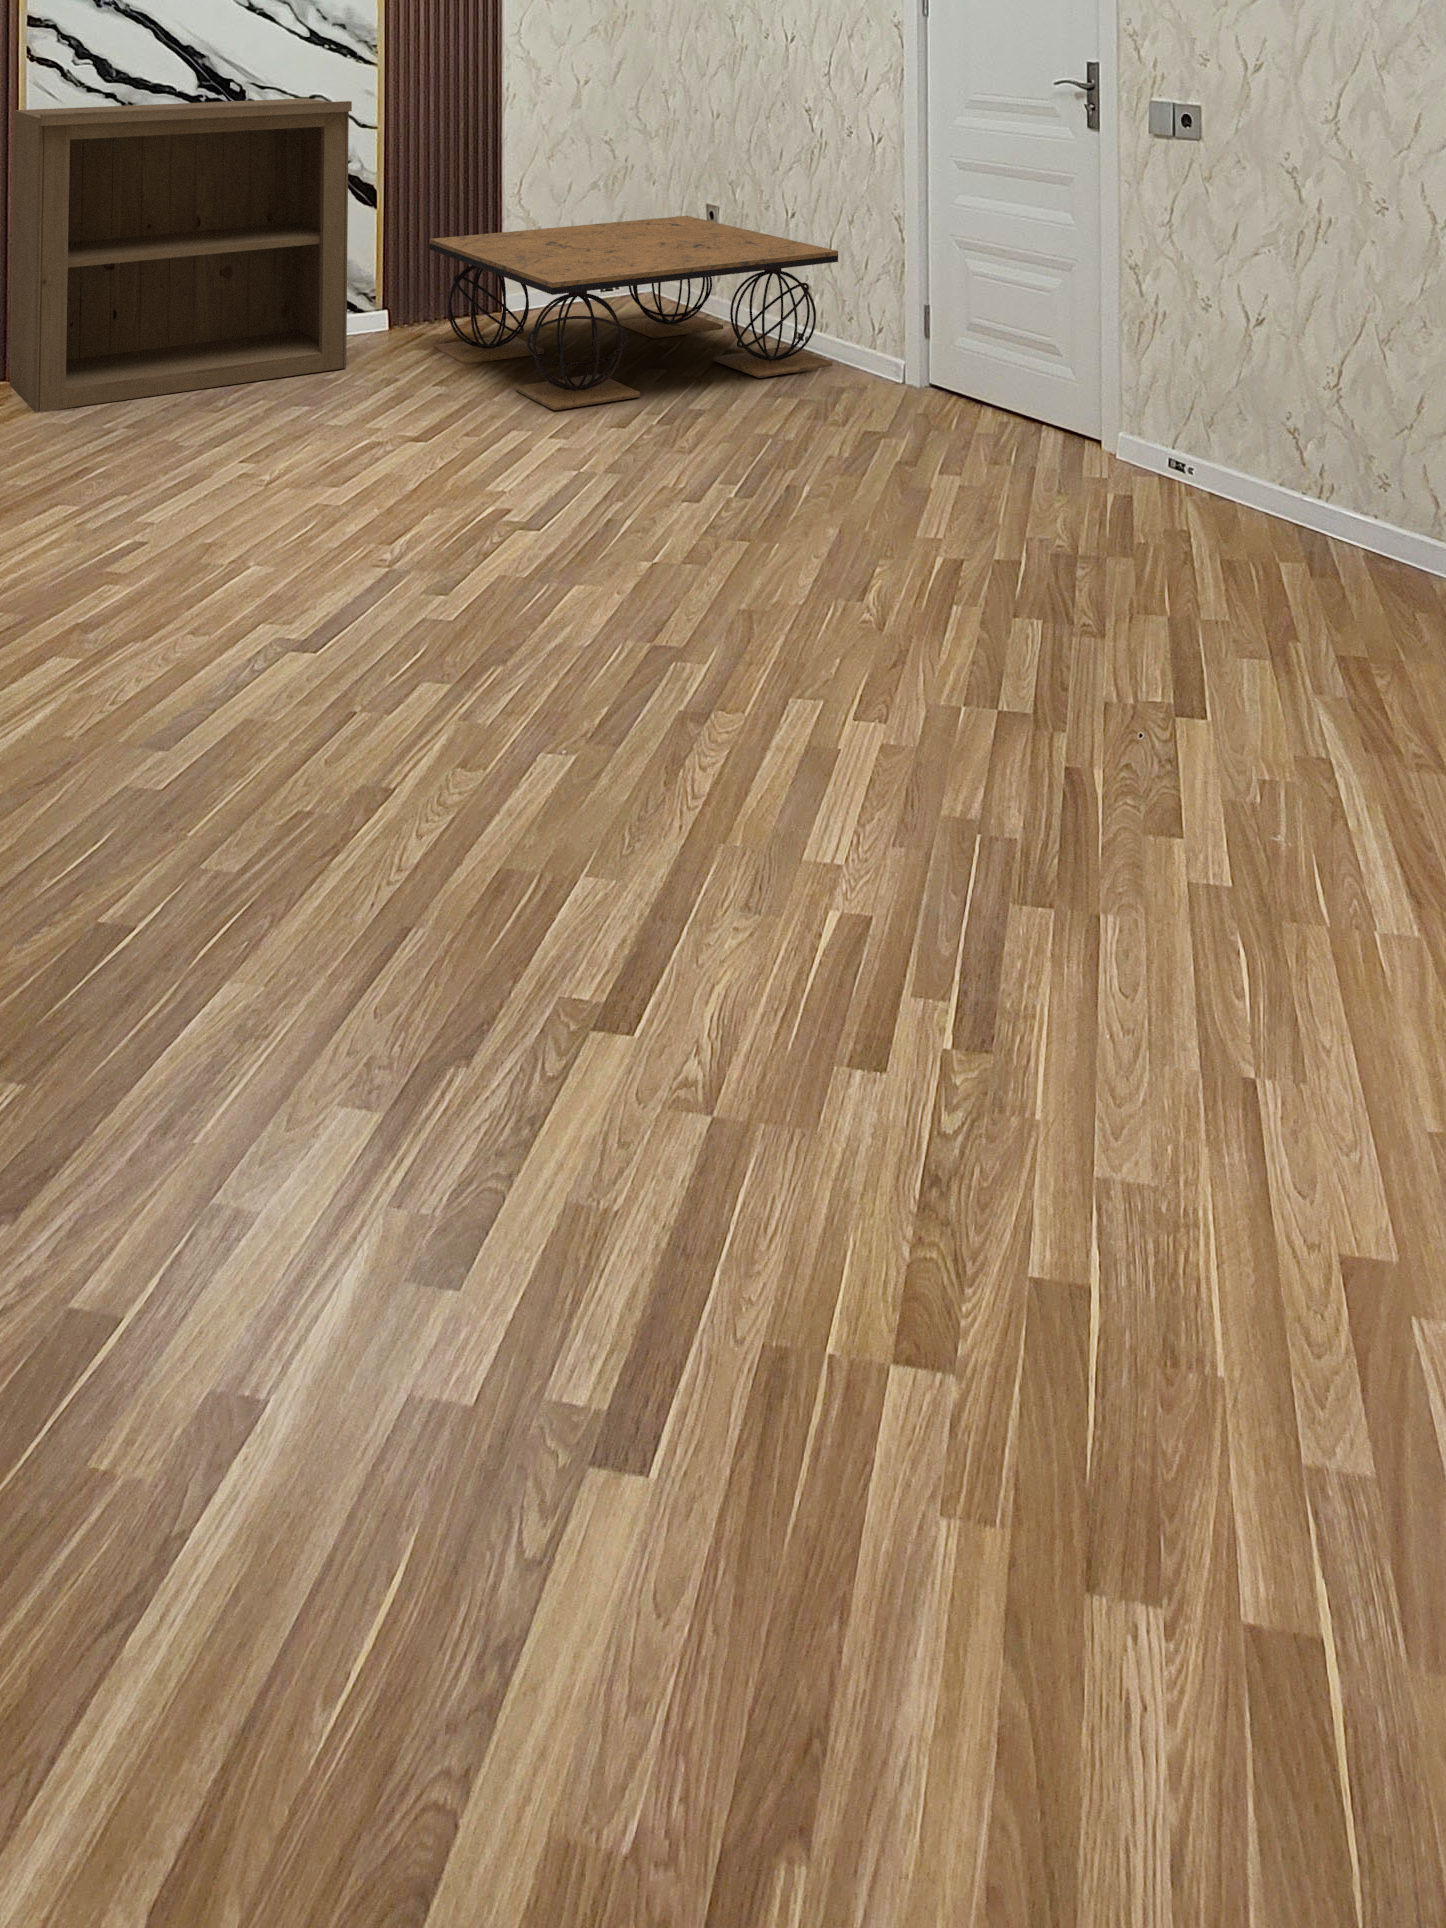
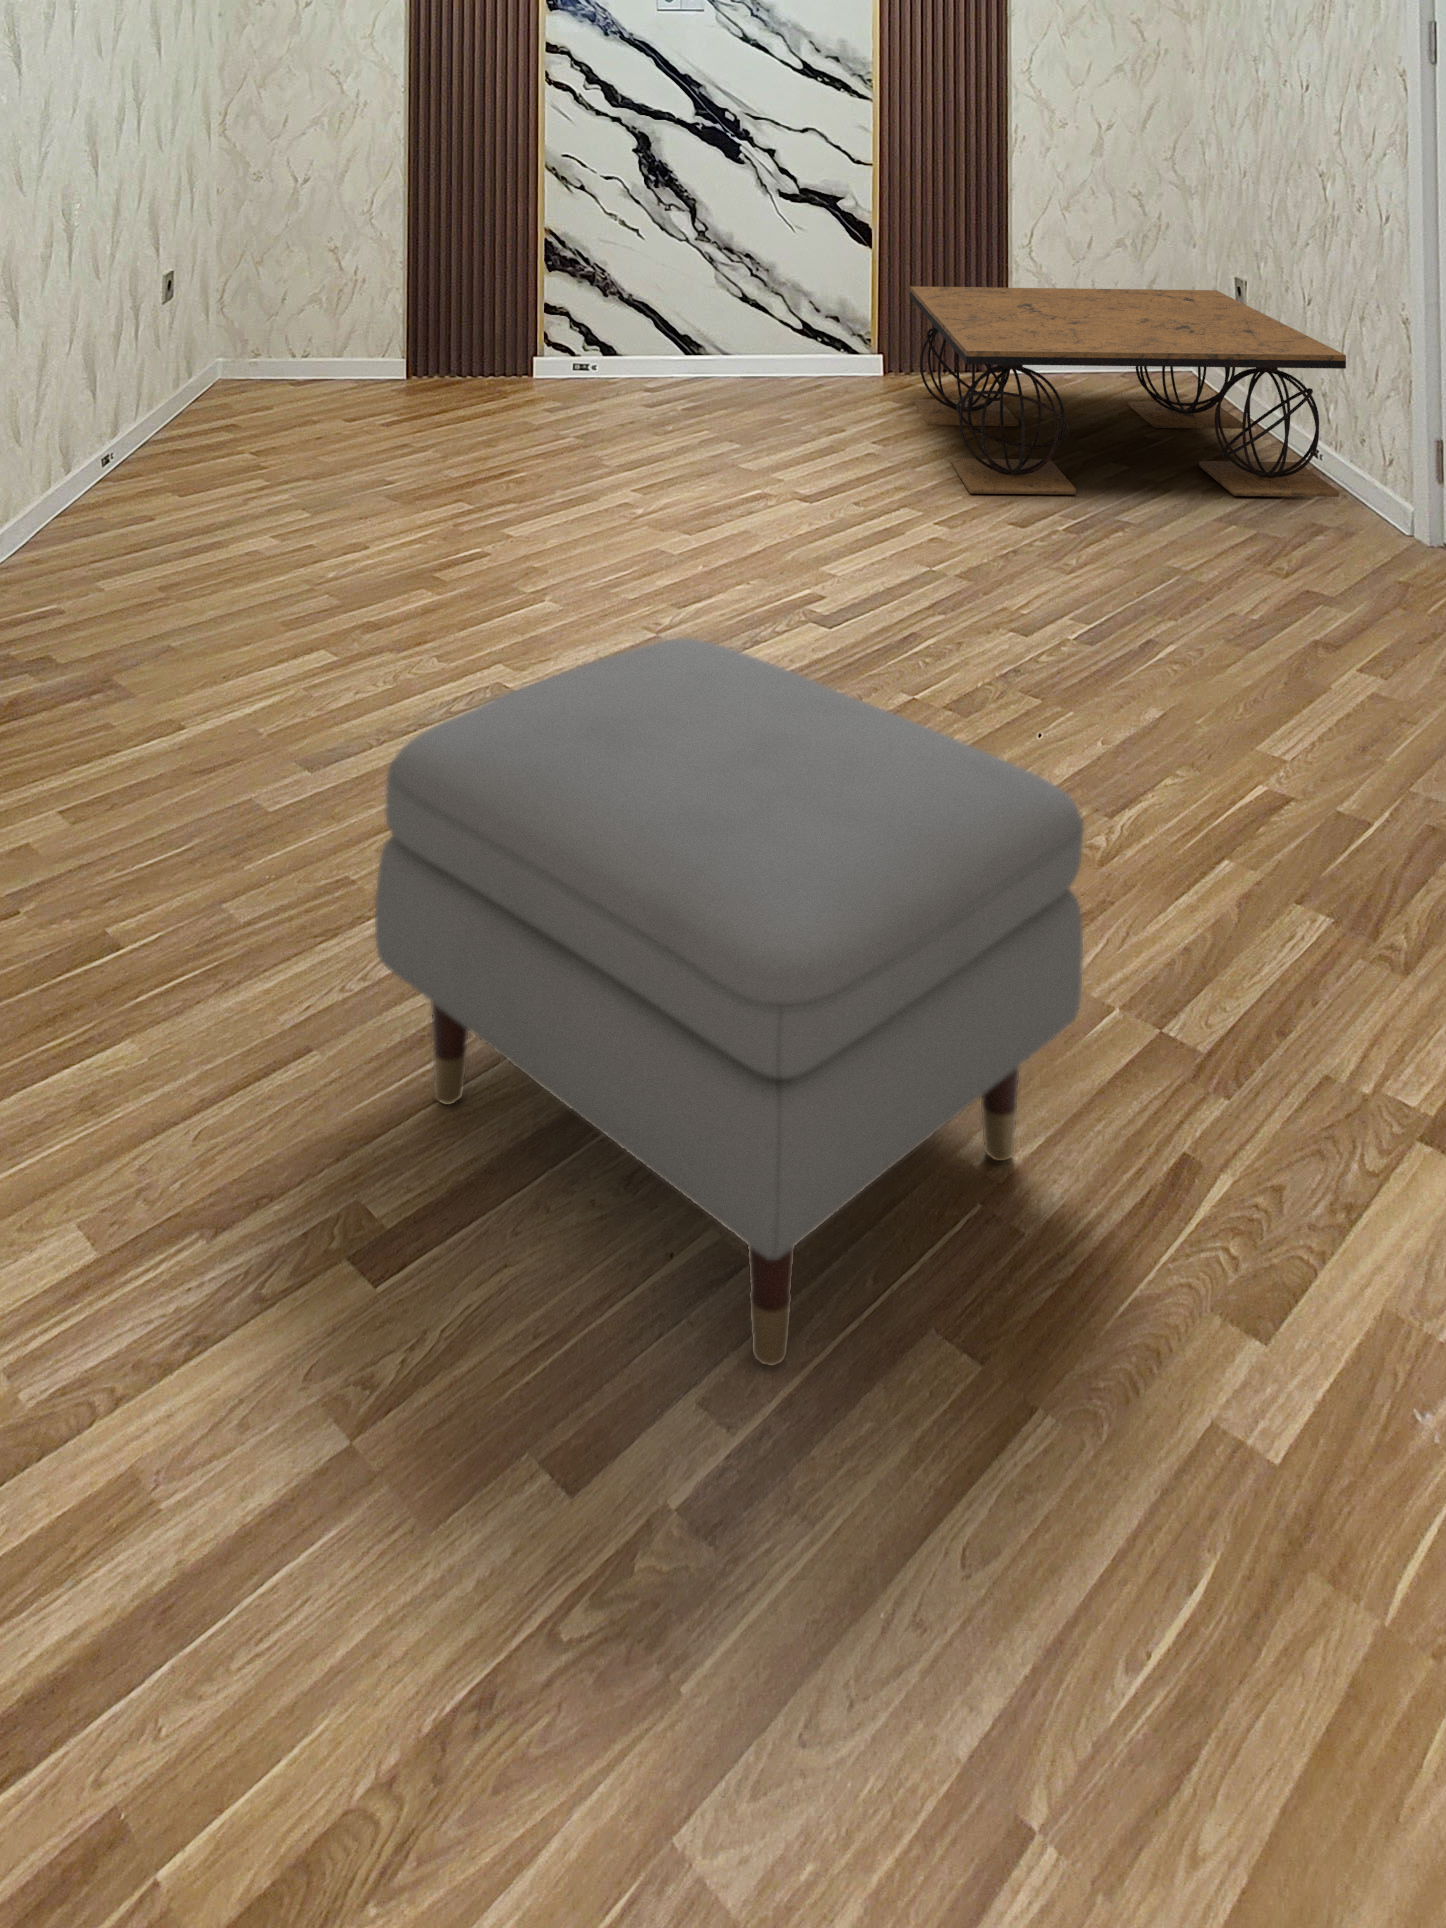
bookshelf: present [9,98,352,412] -> none [518,128,816,411]
ottoman: none [498,508,1025,959] -> present [375,638,1084,1366]

